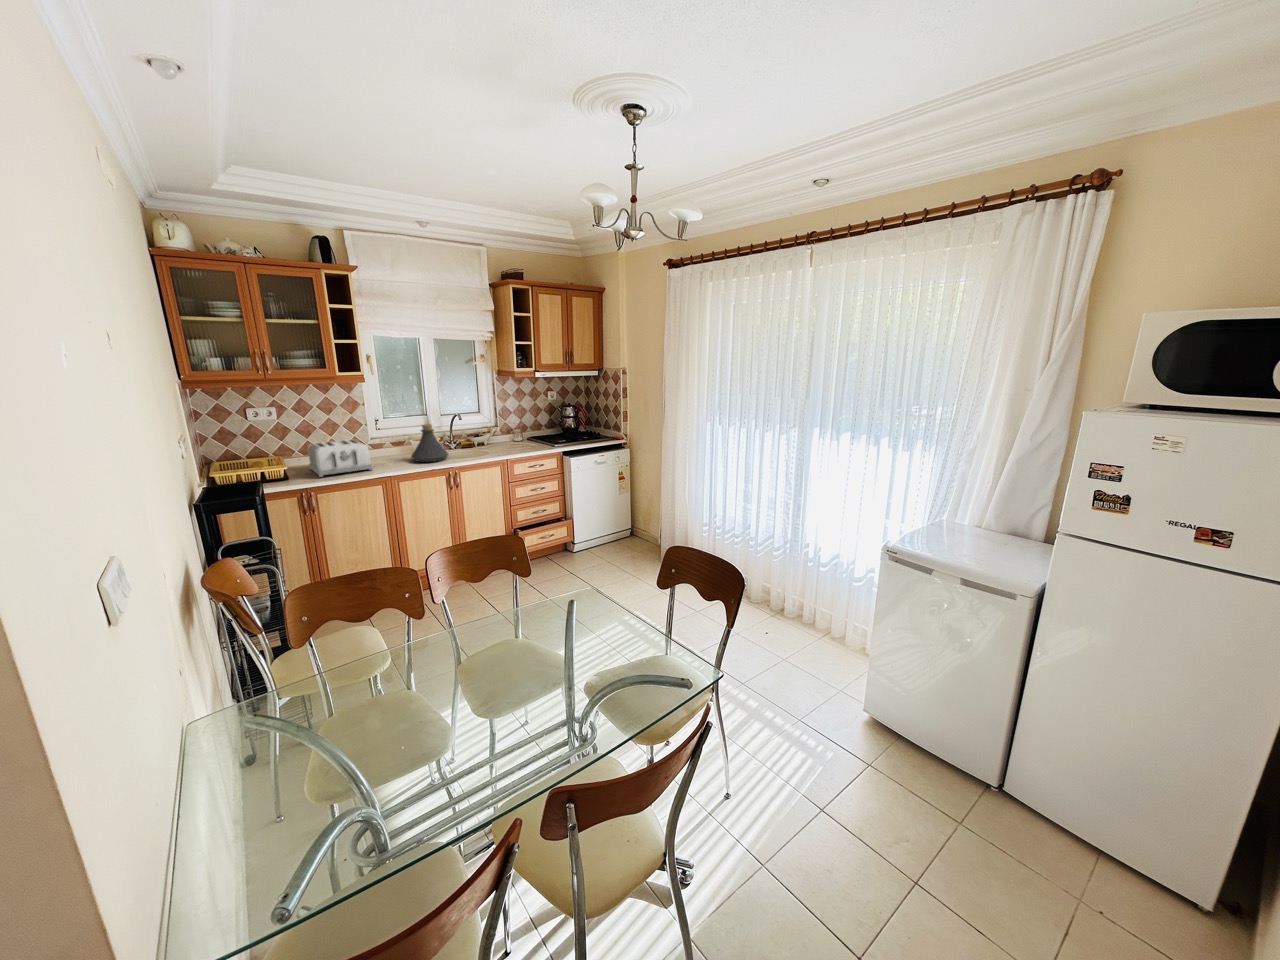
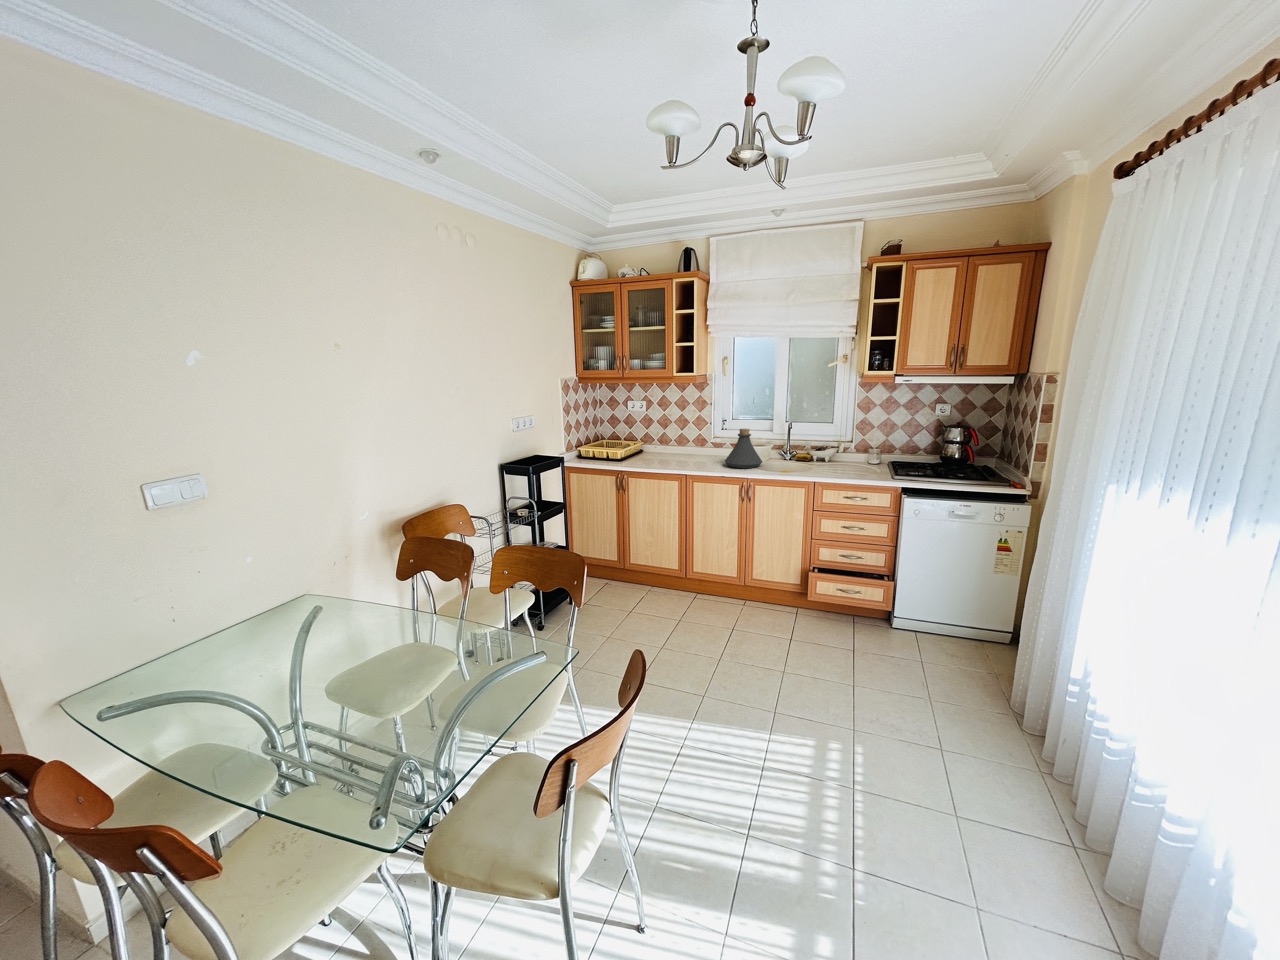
toaster: present [308,439,373,477] -> none [644,434,696,465]

